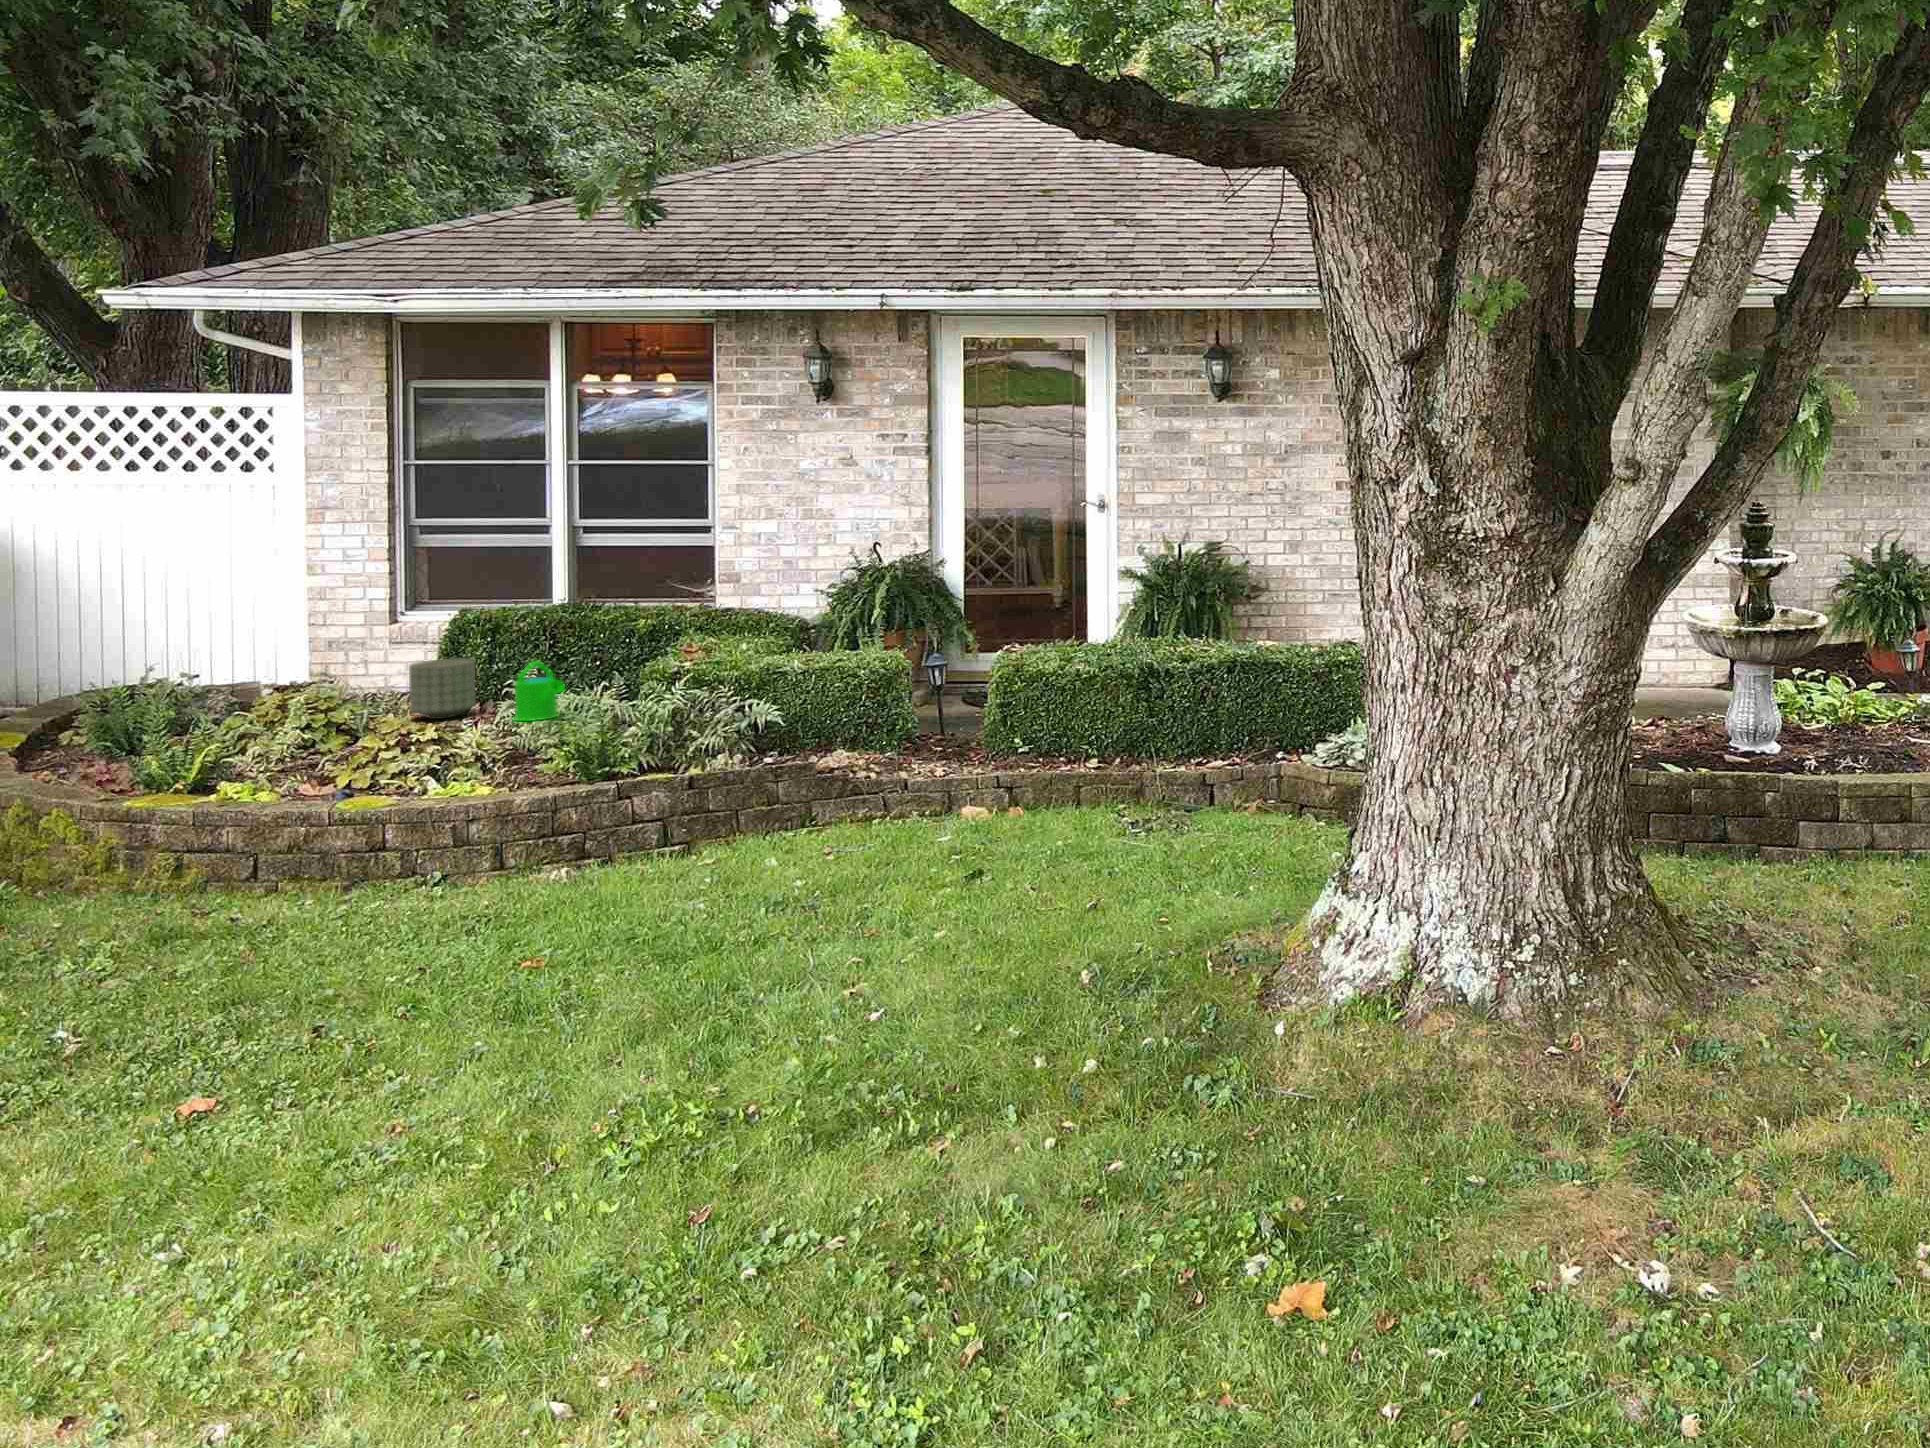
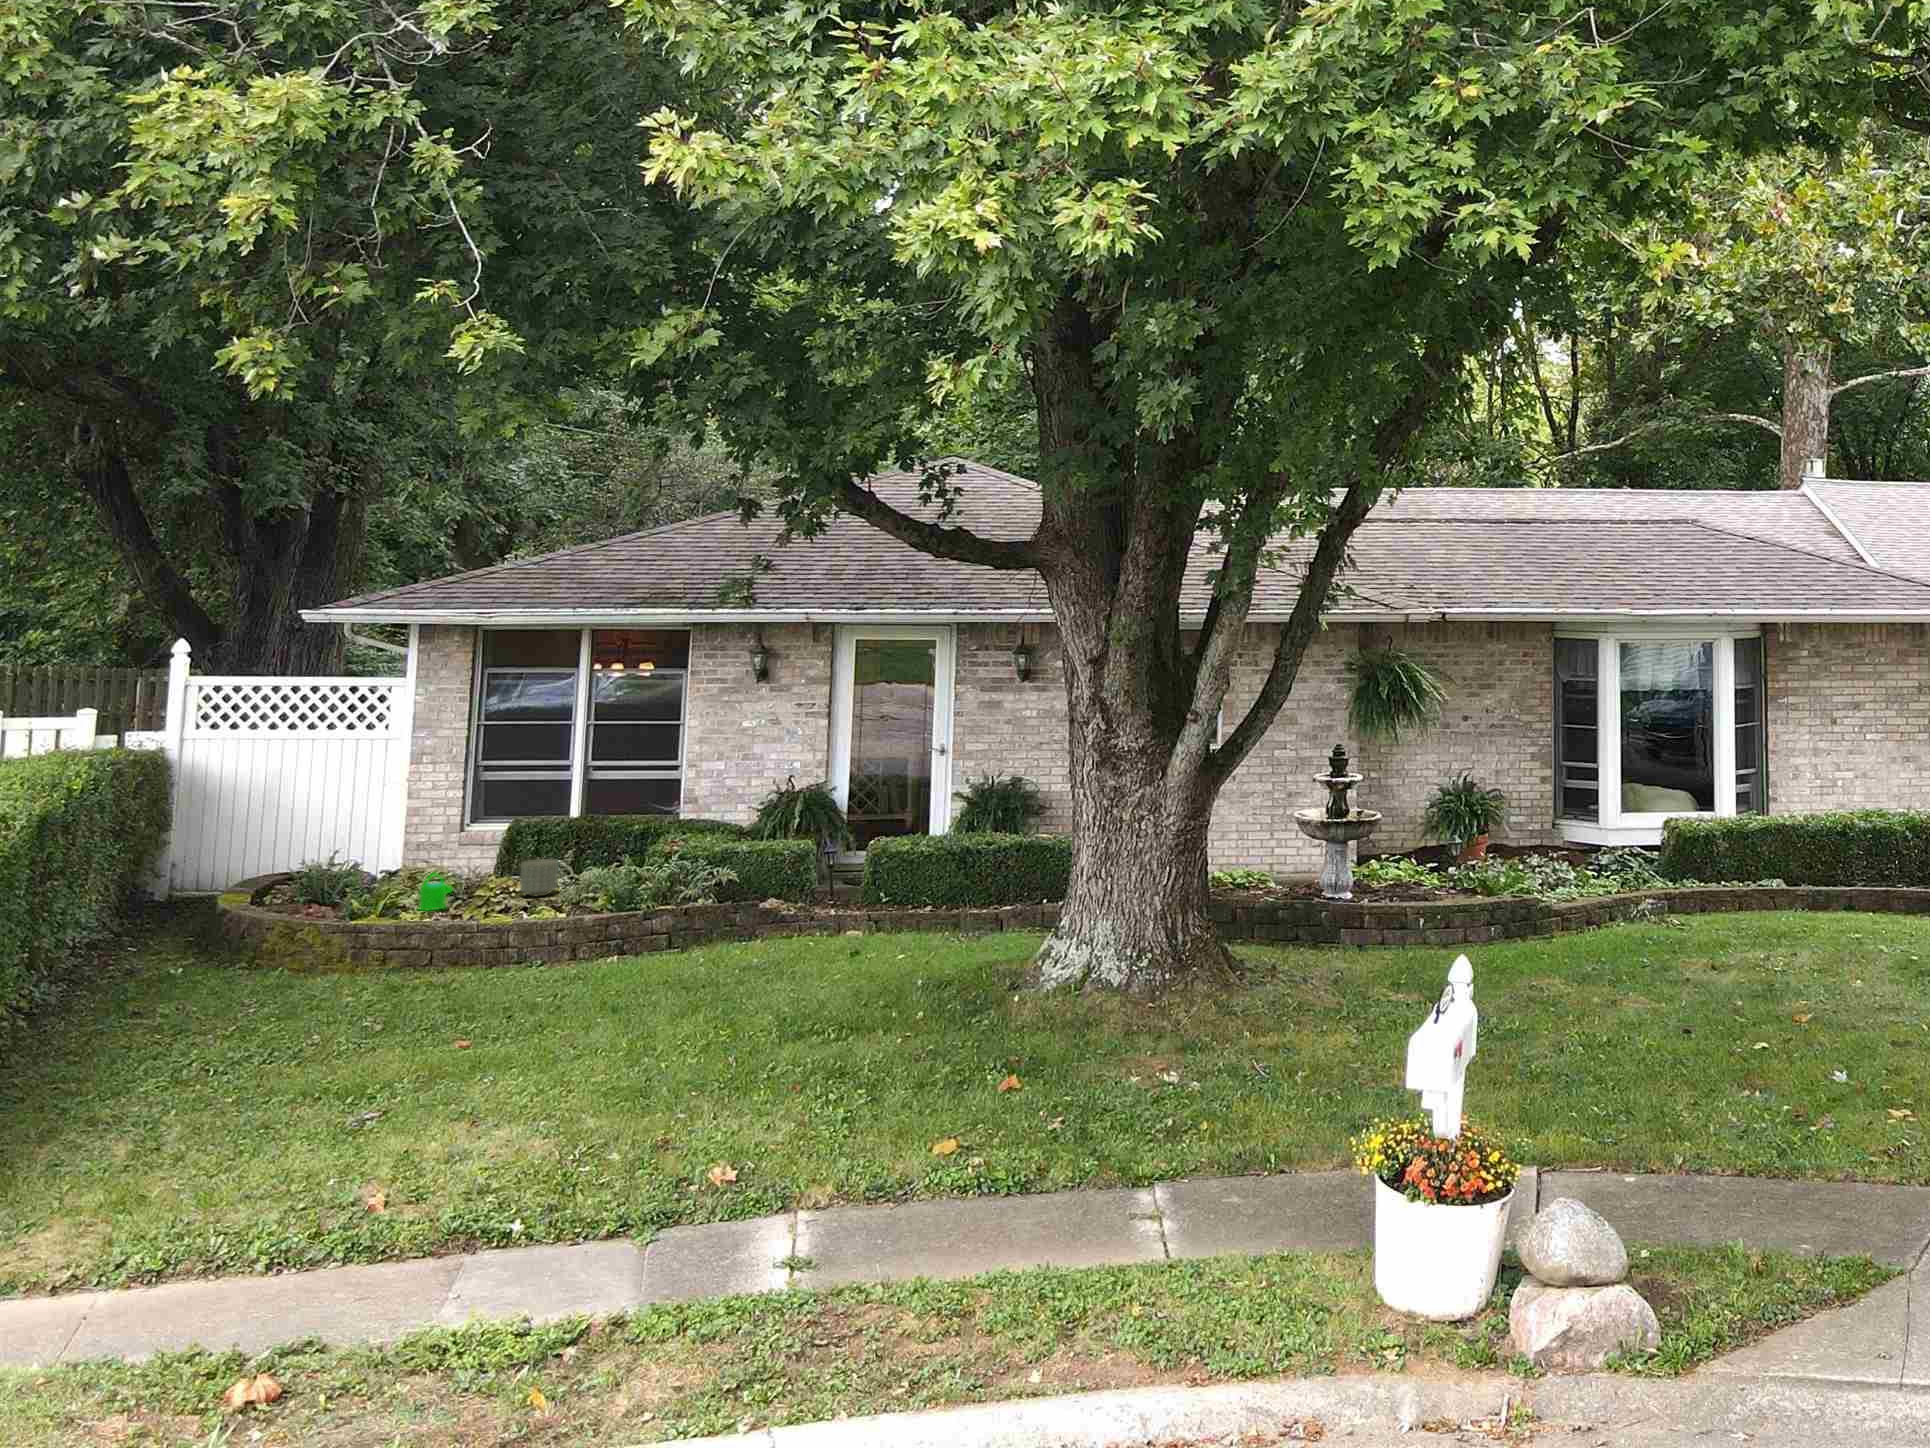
watering can: present [513,661,565,721] -> present [419,873,452,911]

